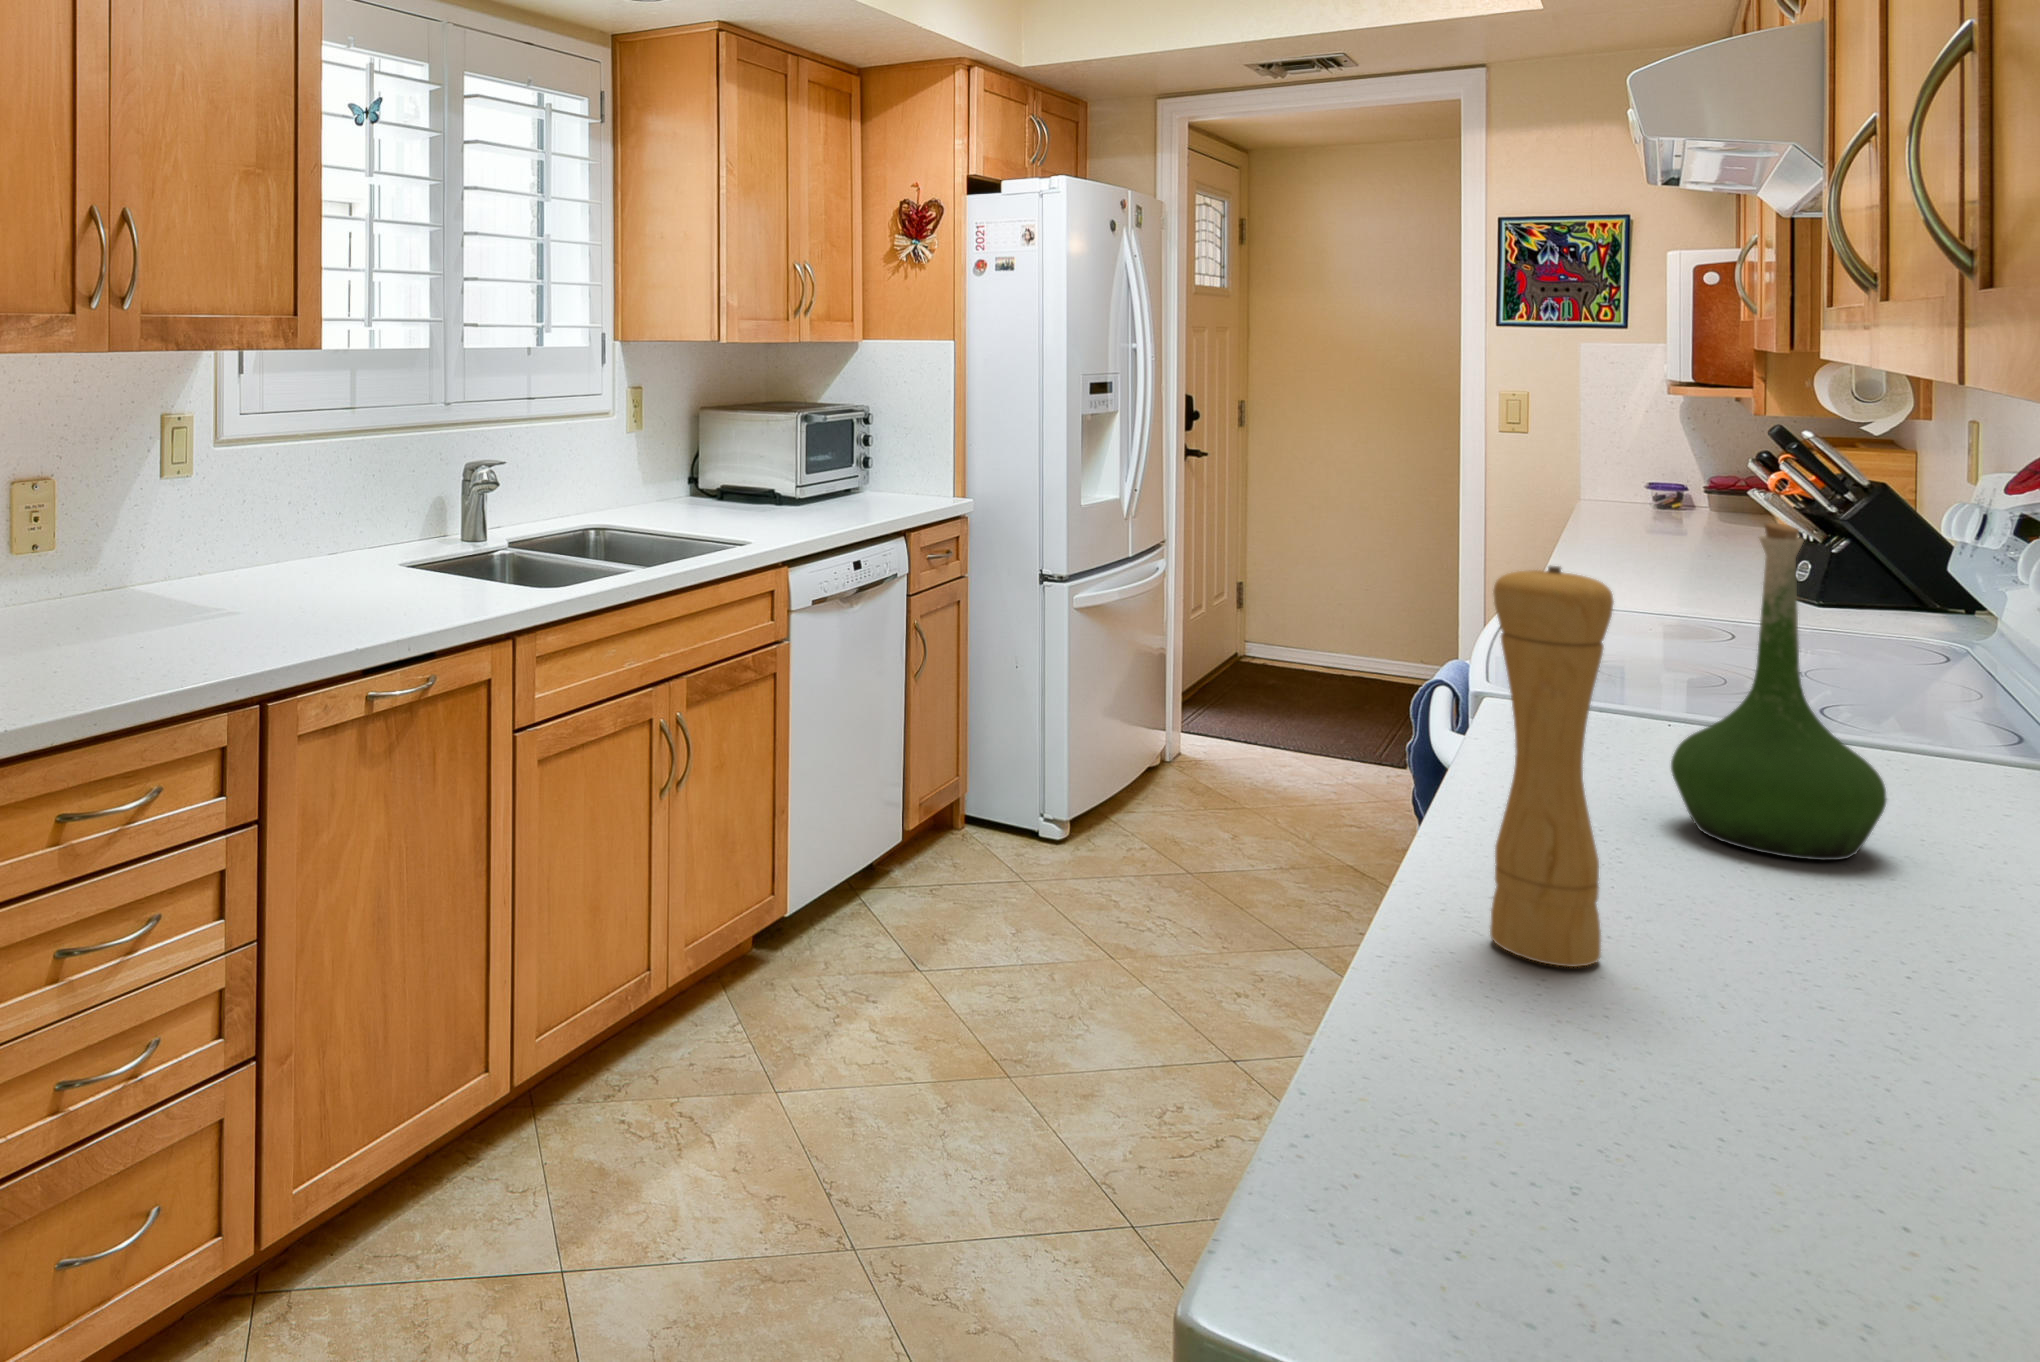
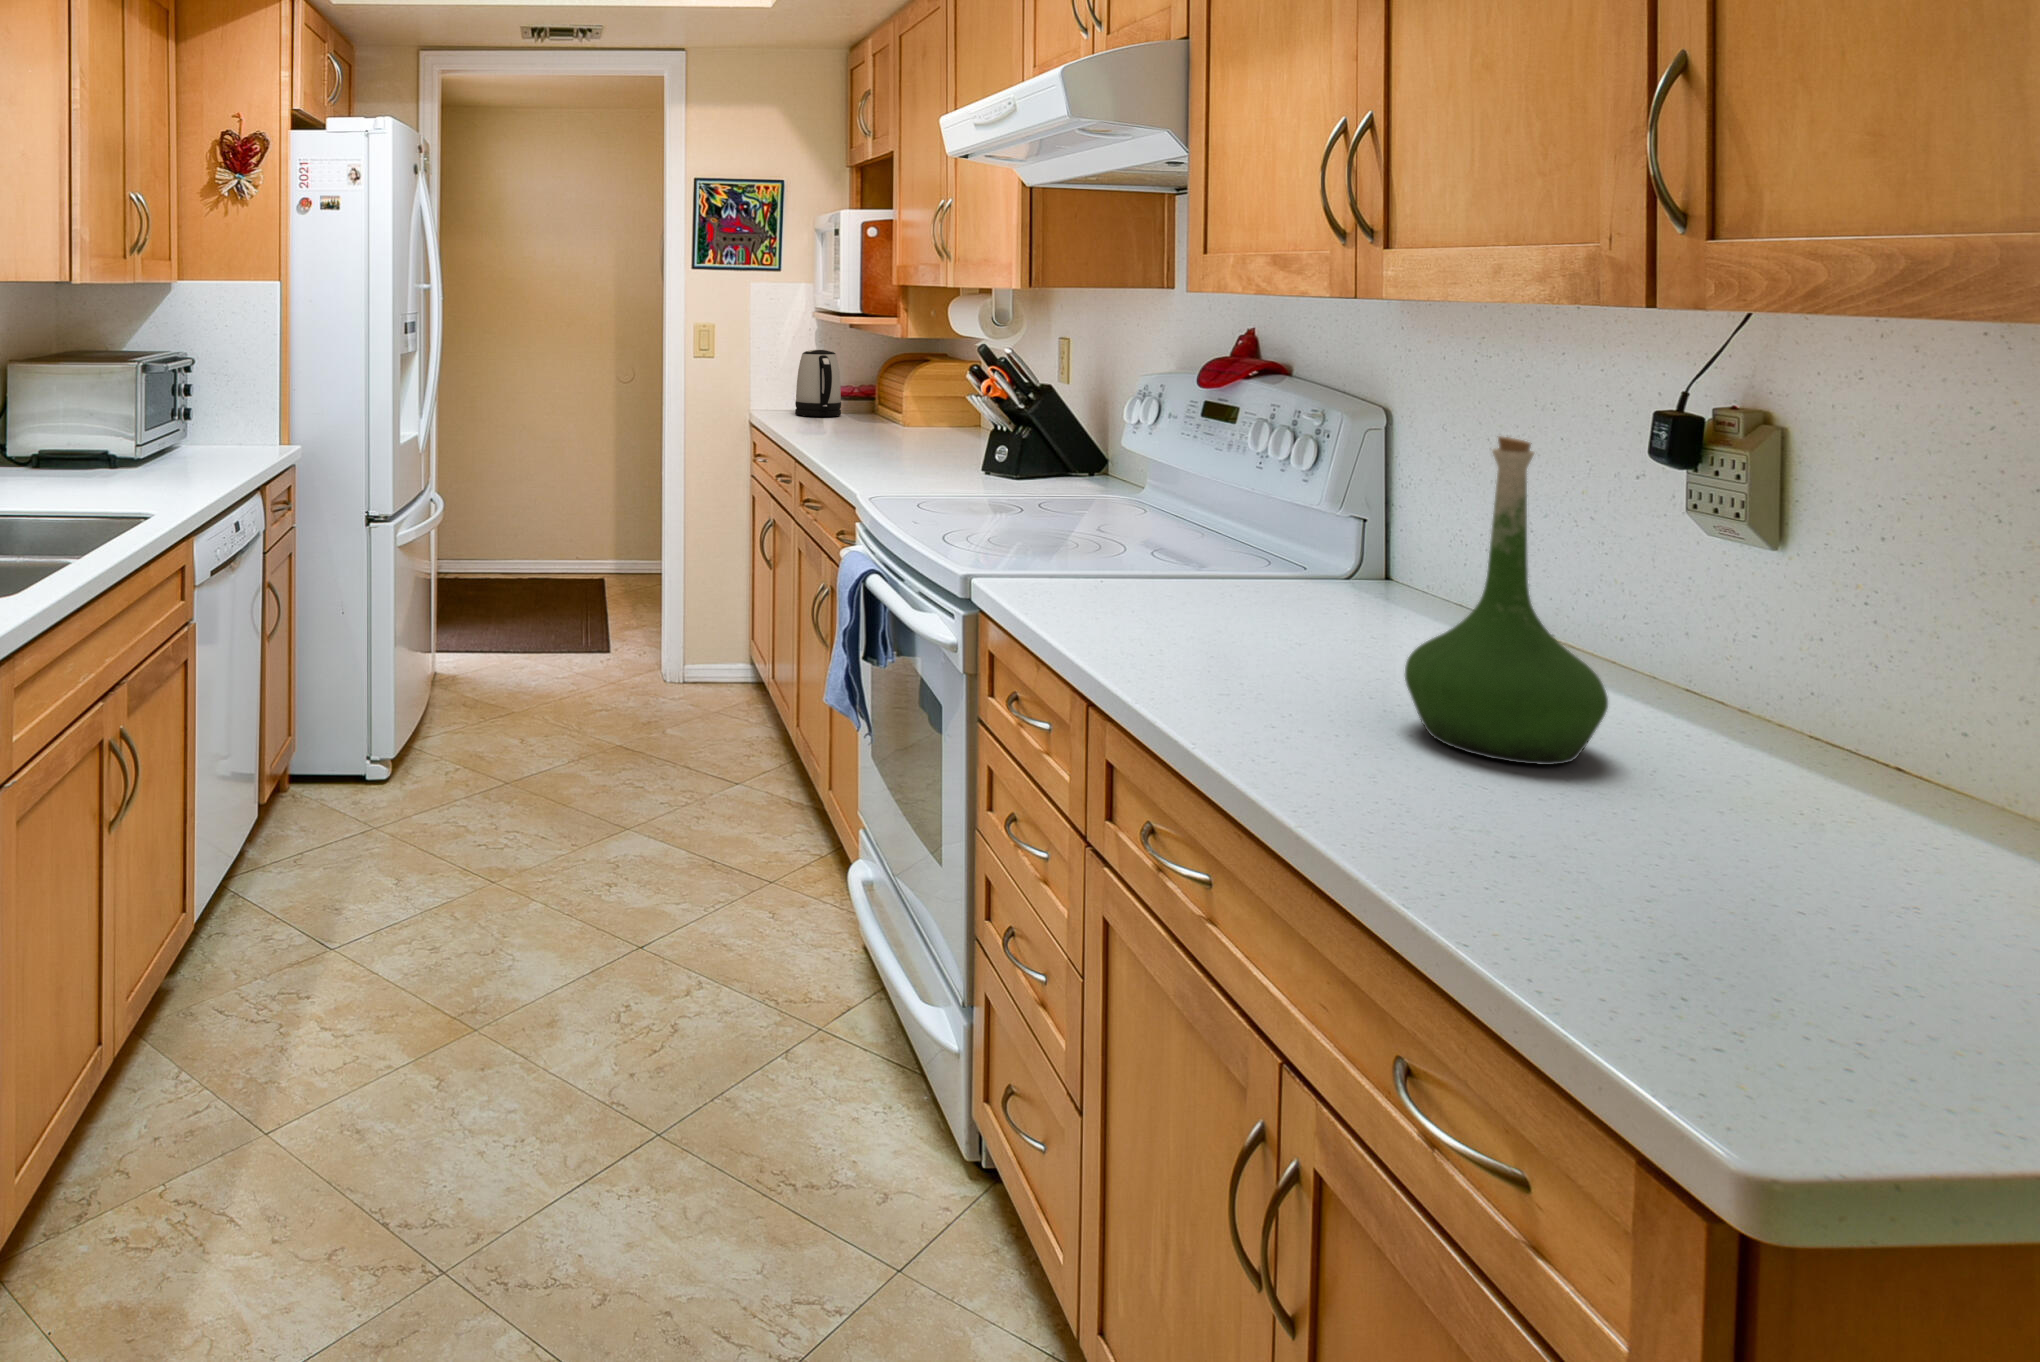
kettle: none [1637,432,1711,520] -> present [795,349,841,416]
pepper mill: present [1490,566,1614,967] -> none [1686,523,1875,1025]

